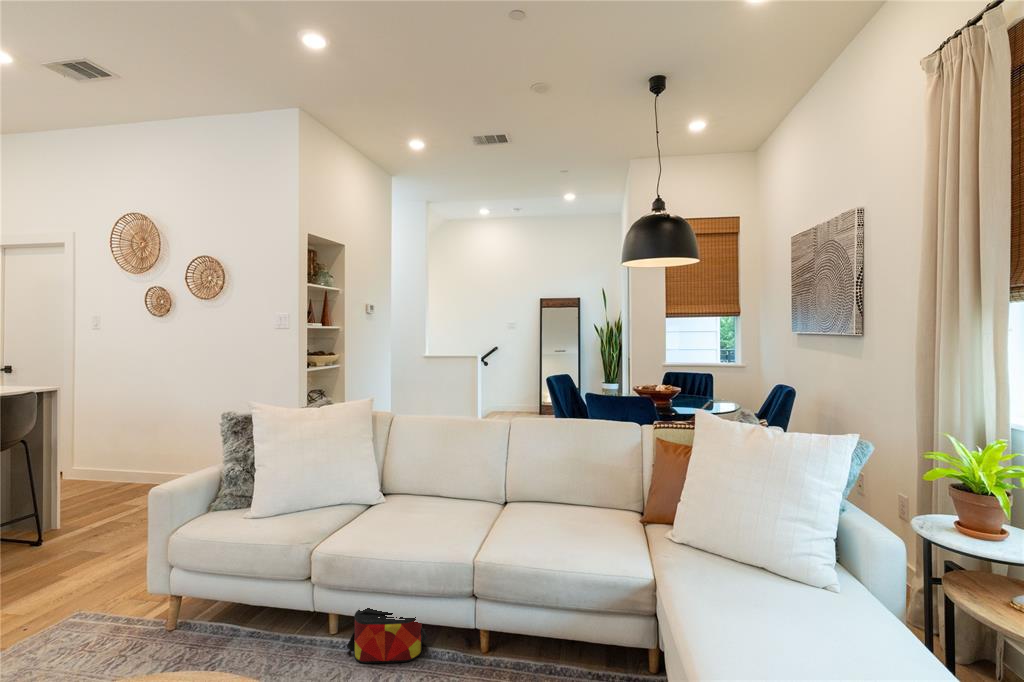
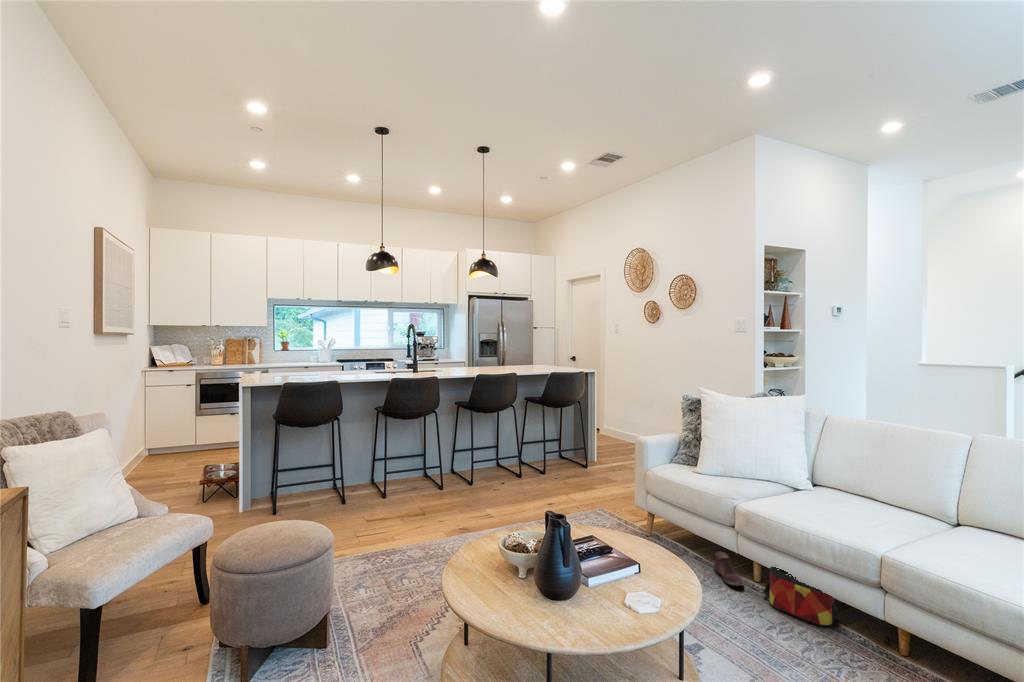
shoe: none [279,615,323,657] -> present [714,552,744,586]

